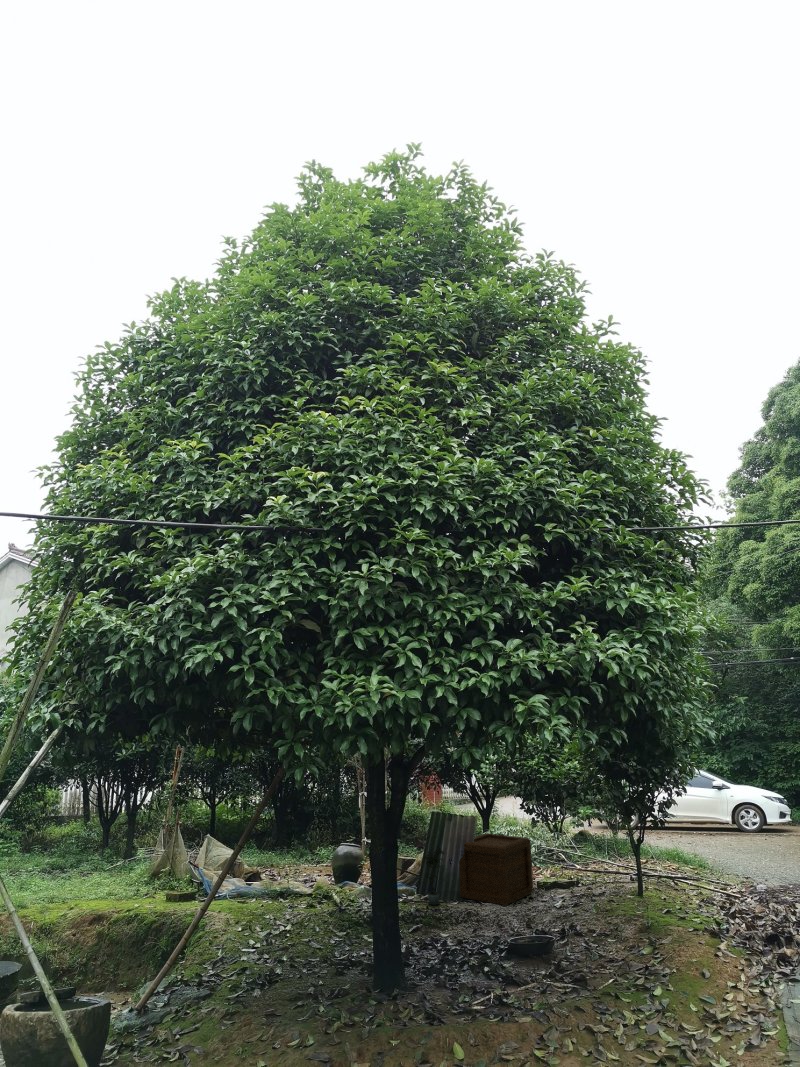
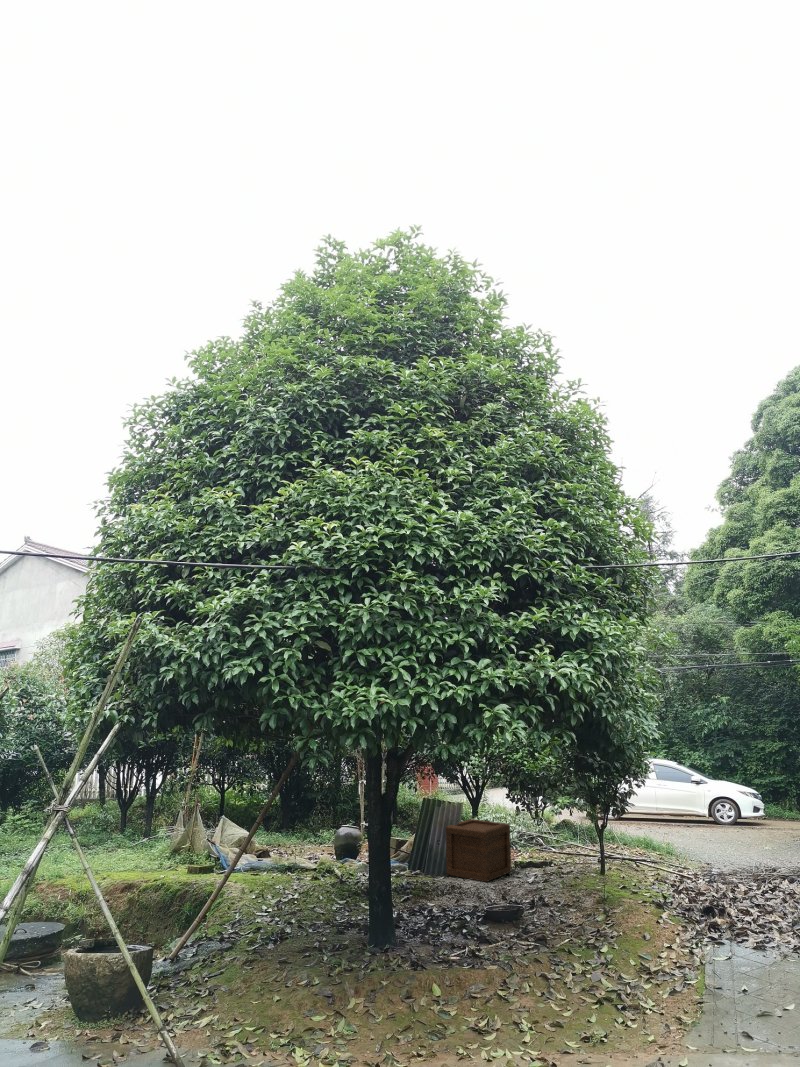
potted plant: present [424,846,444,905] -> none [413,829,433,881]

